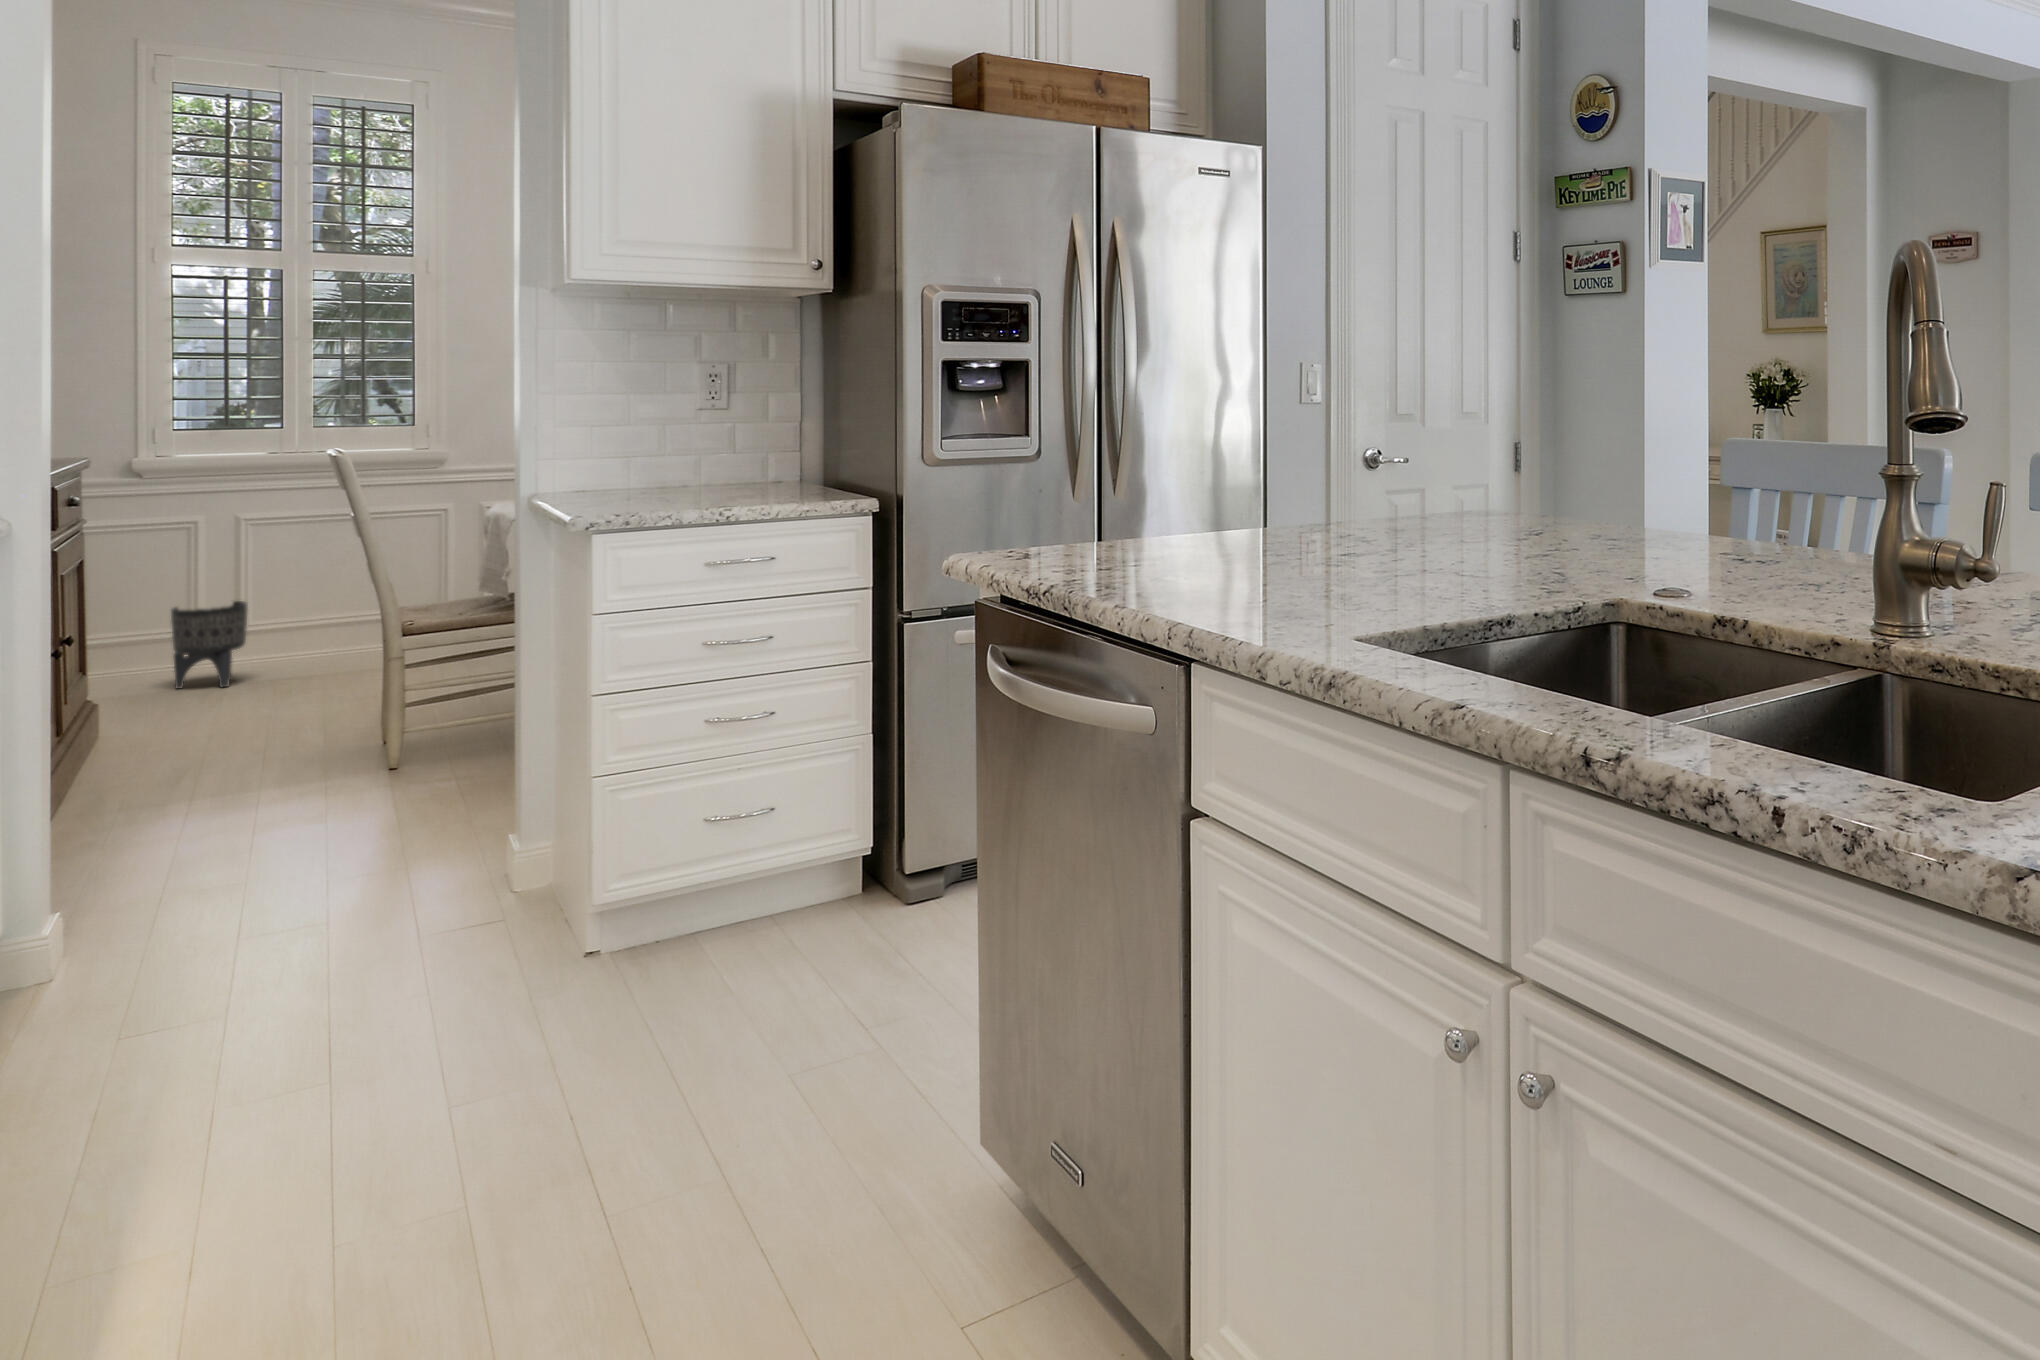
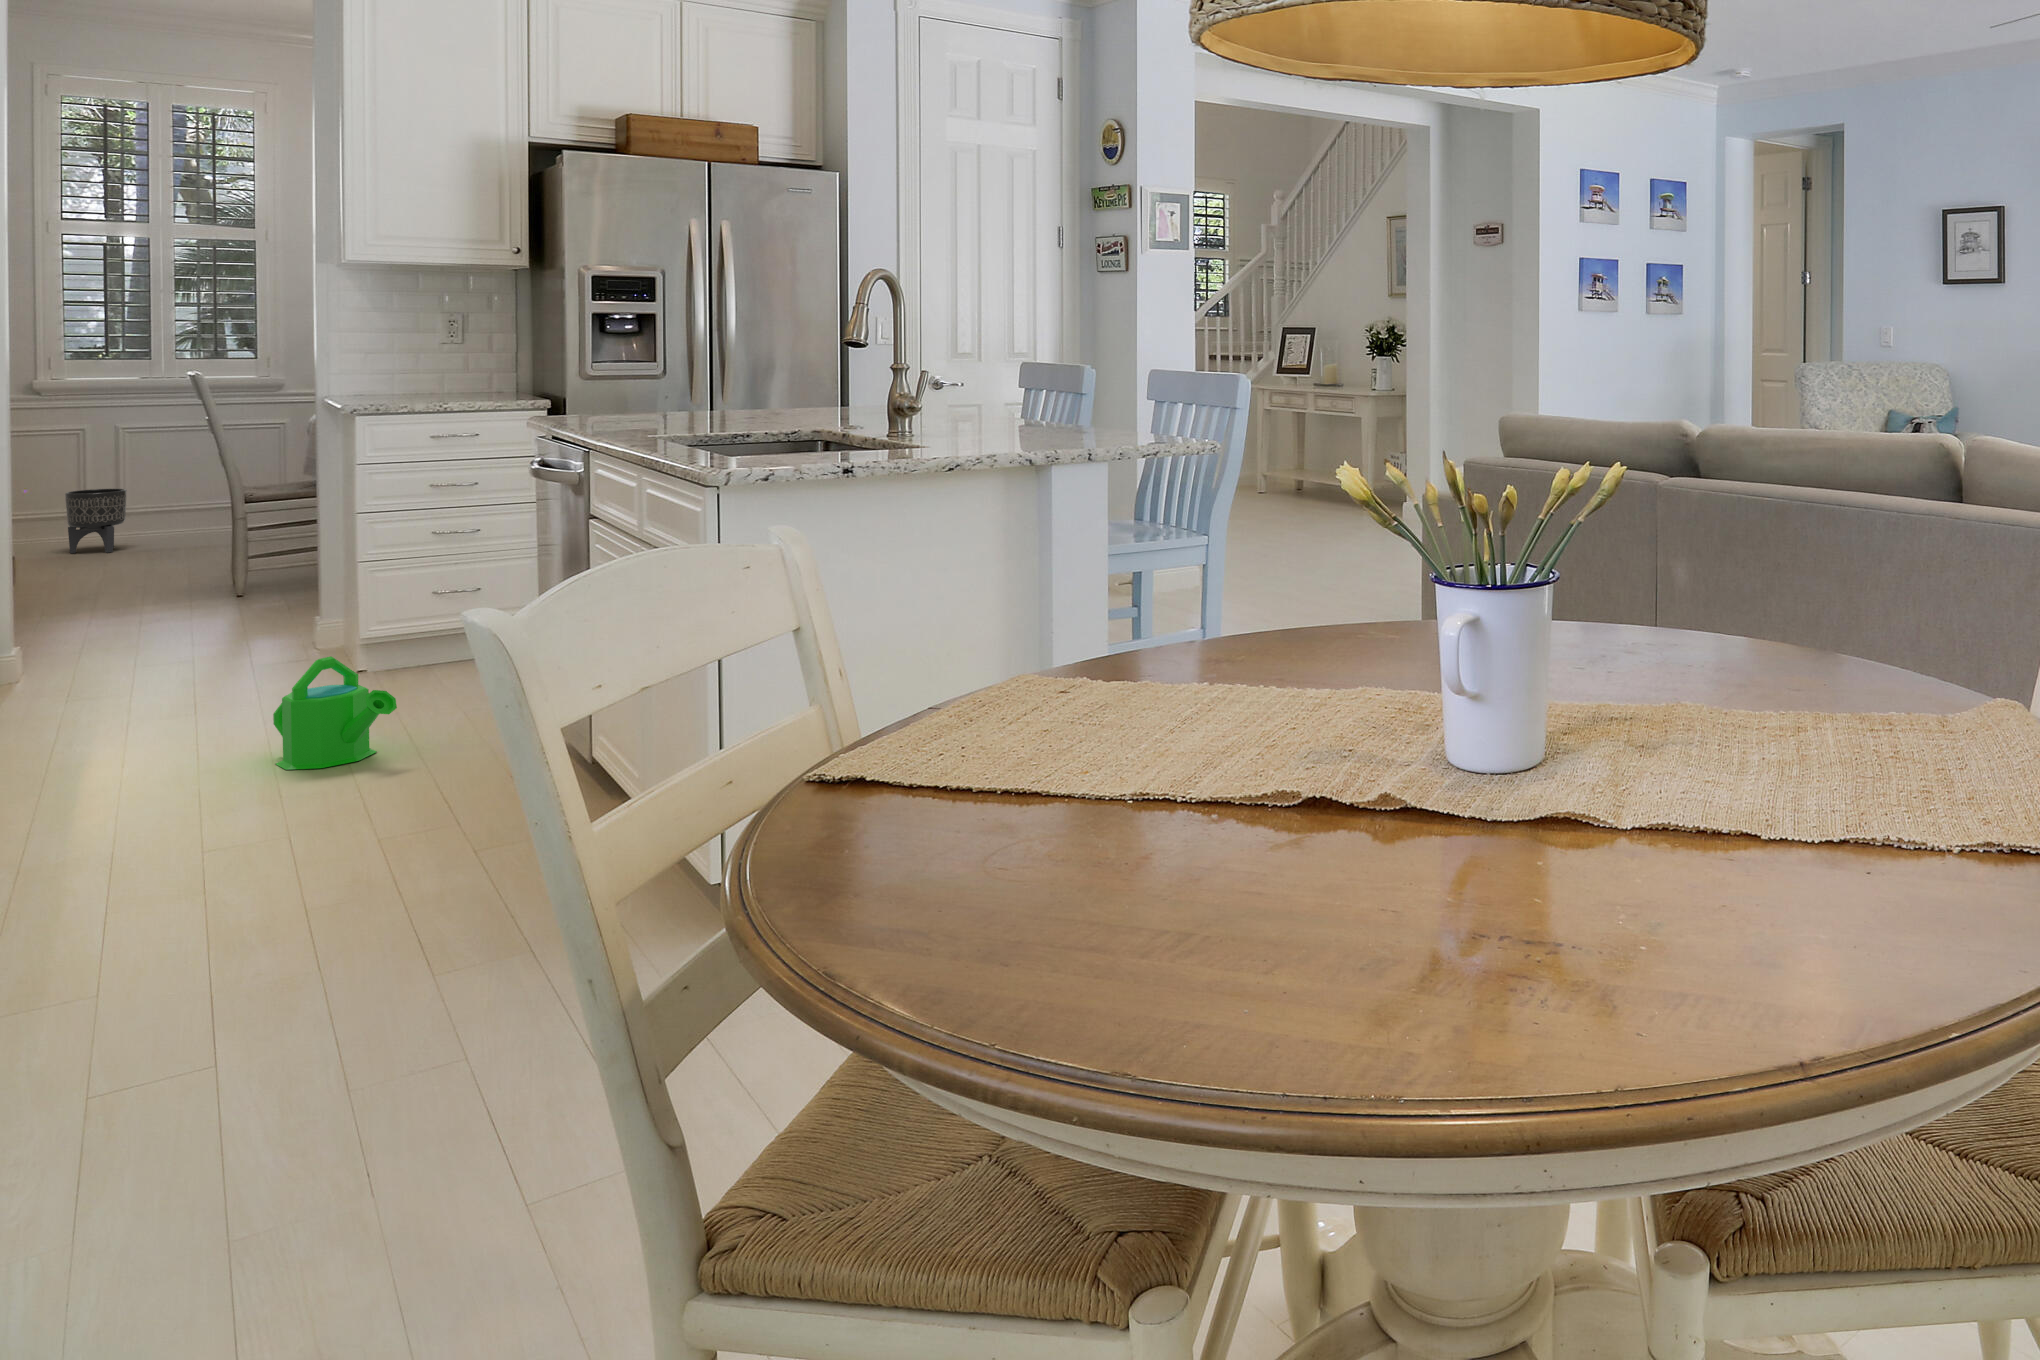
watering can: none [483,1006,709,1242] -> present [273,656,397,770]

